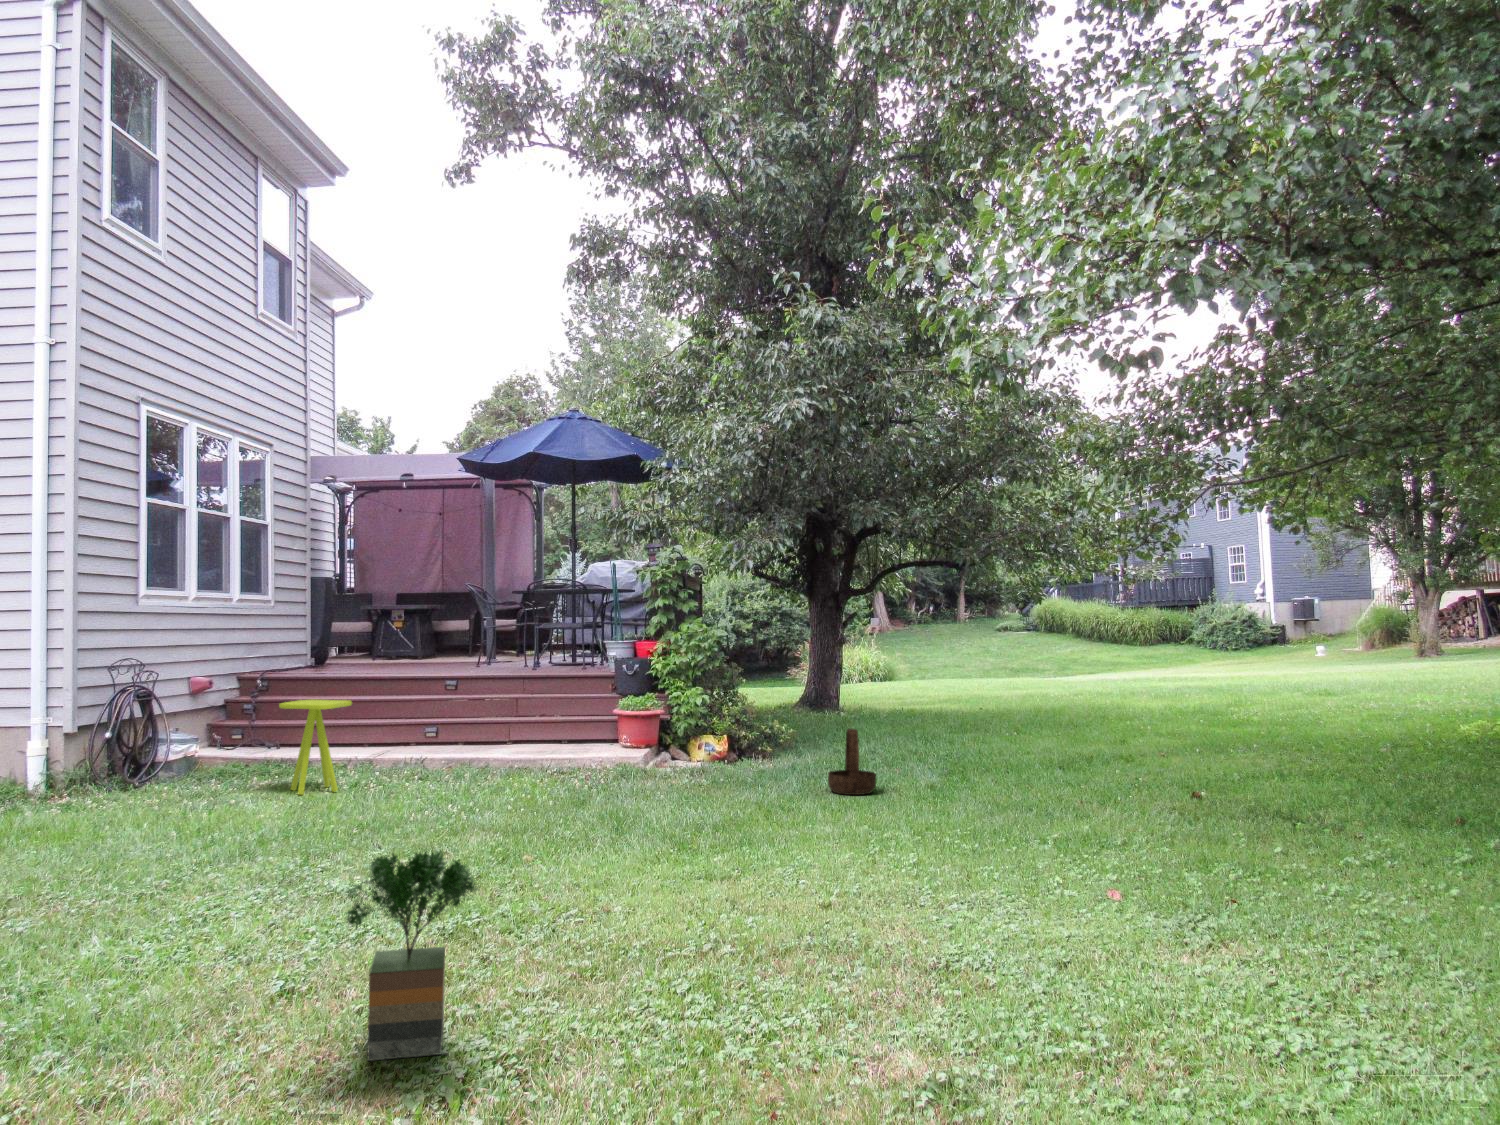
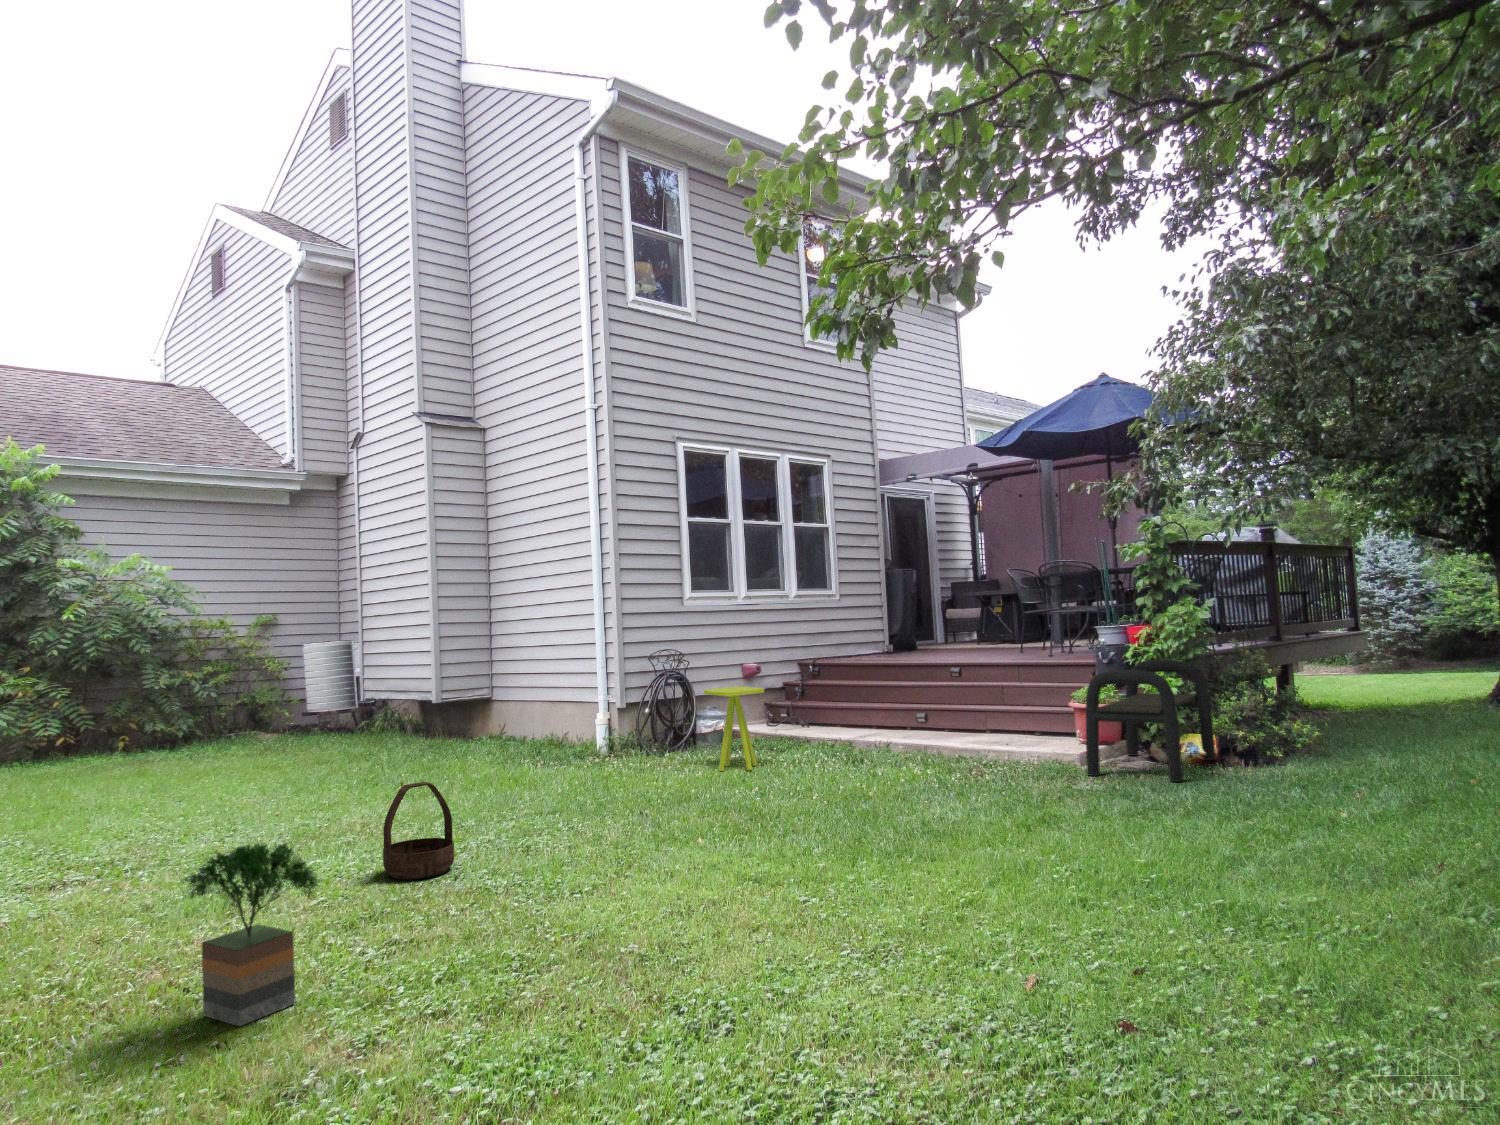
bench: none [655,673,740,772] -> present [1086,660,1216,782]
basket: present [828,729,876,795] -> present [383,782,454,879]

